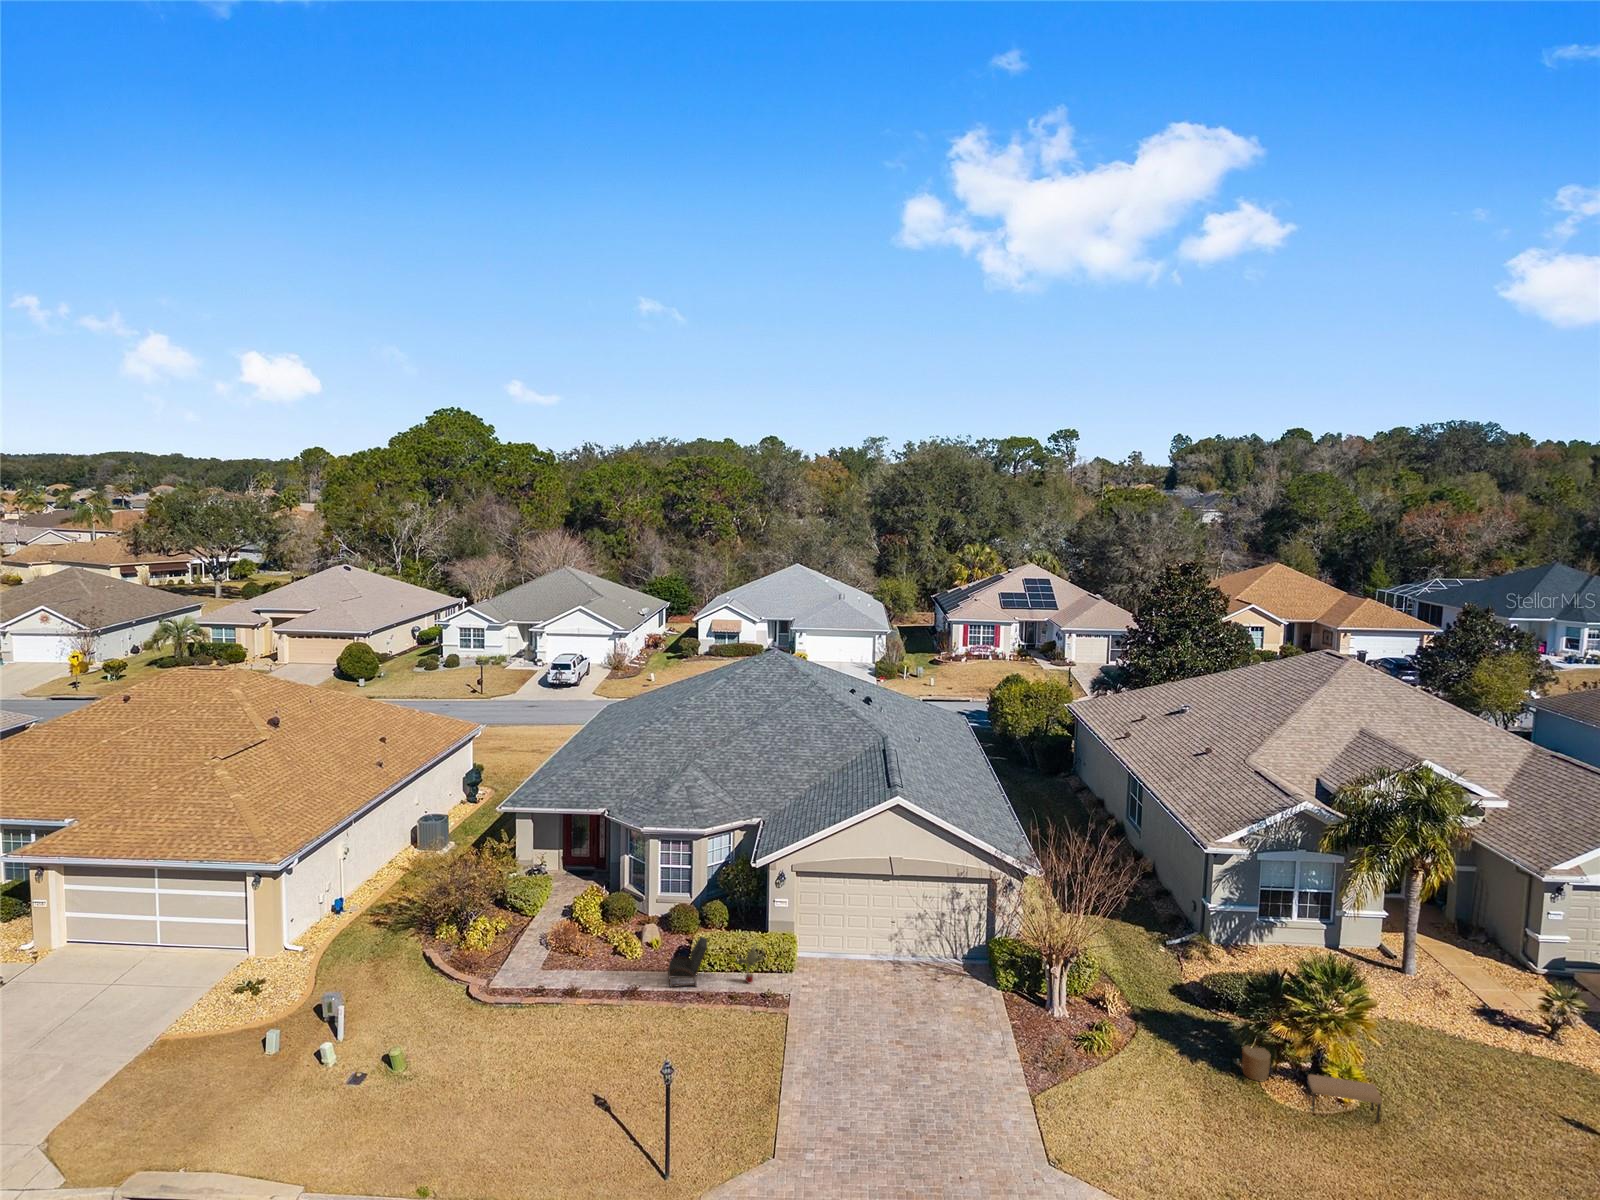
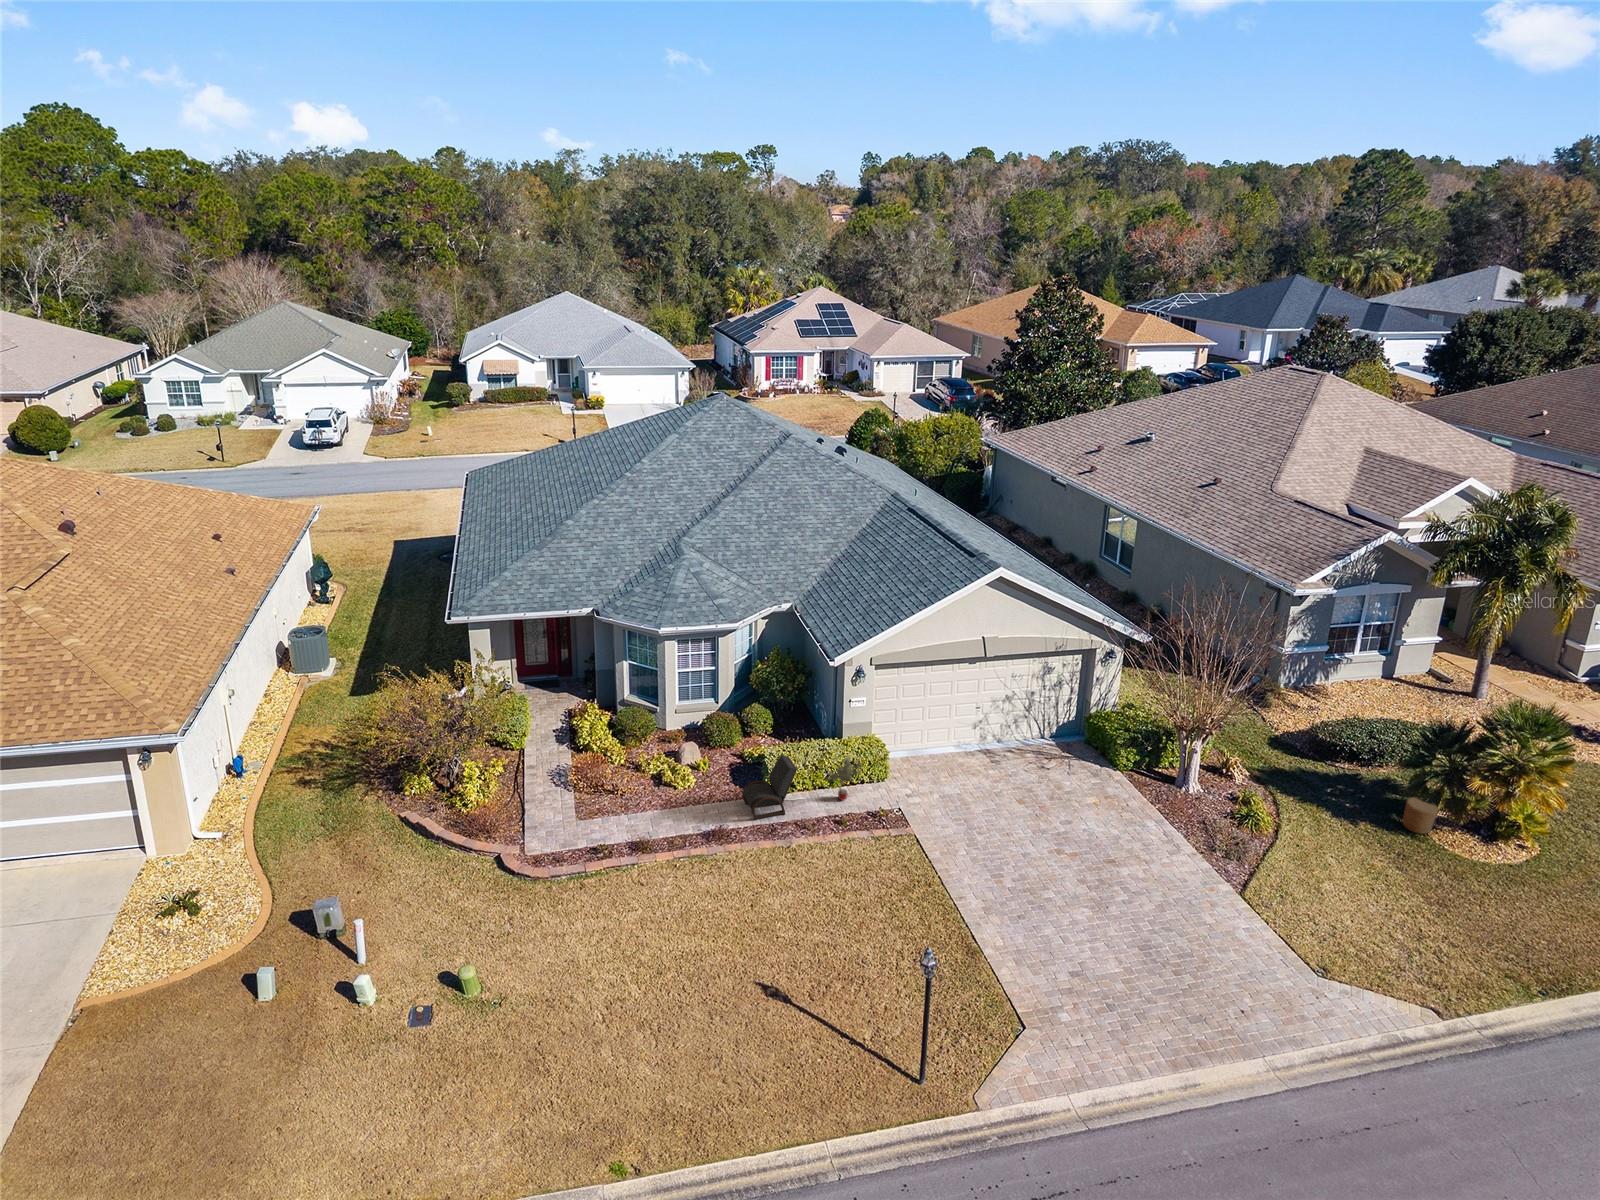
bench: present [1307,1074,1382,1122] -> none [1478,822,1564,860]

